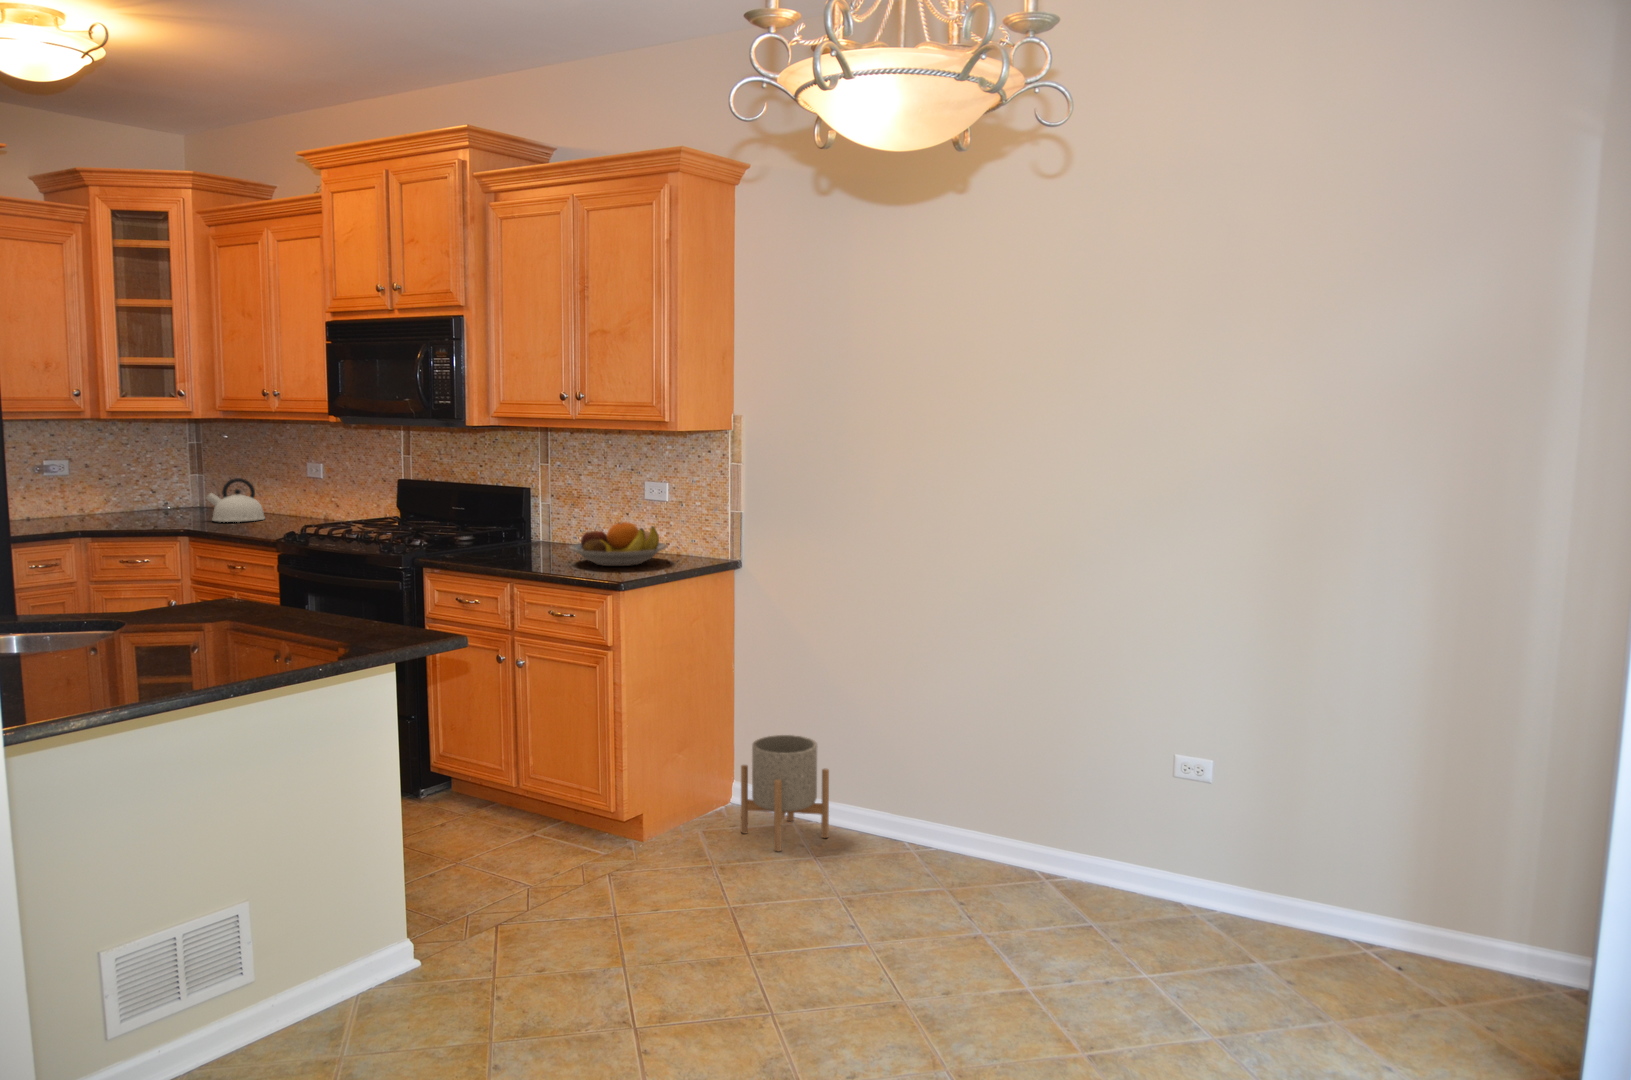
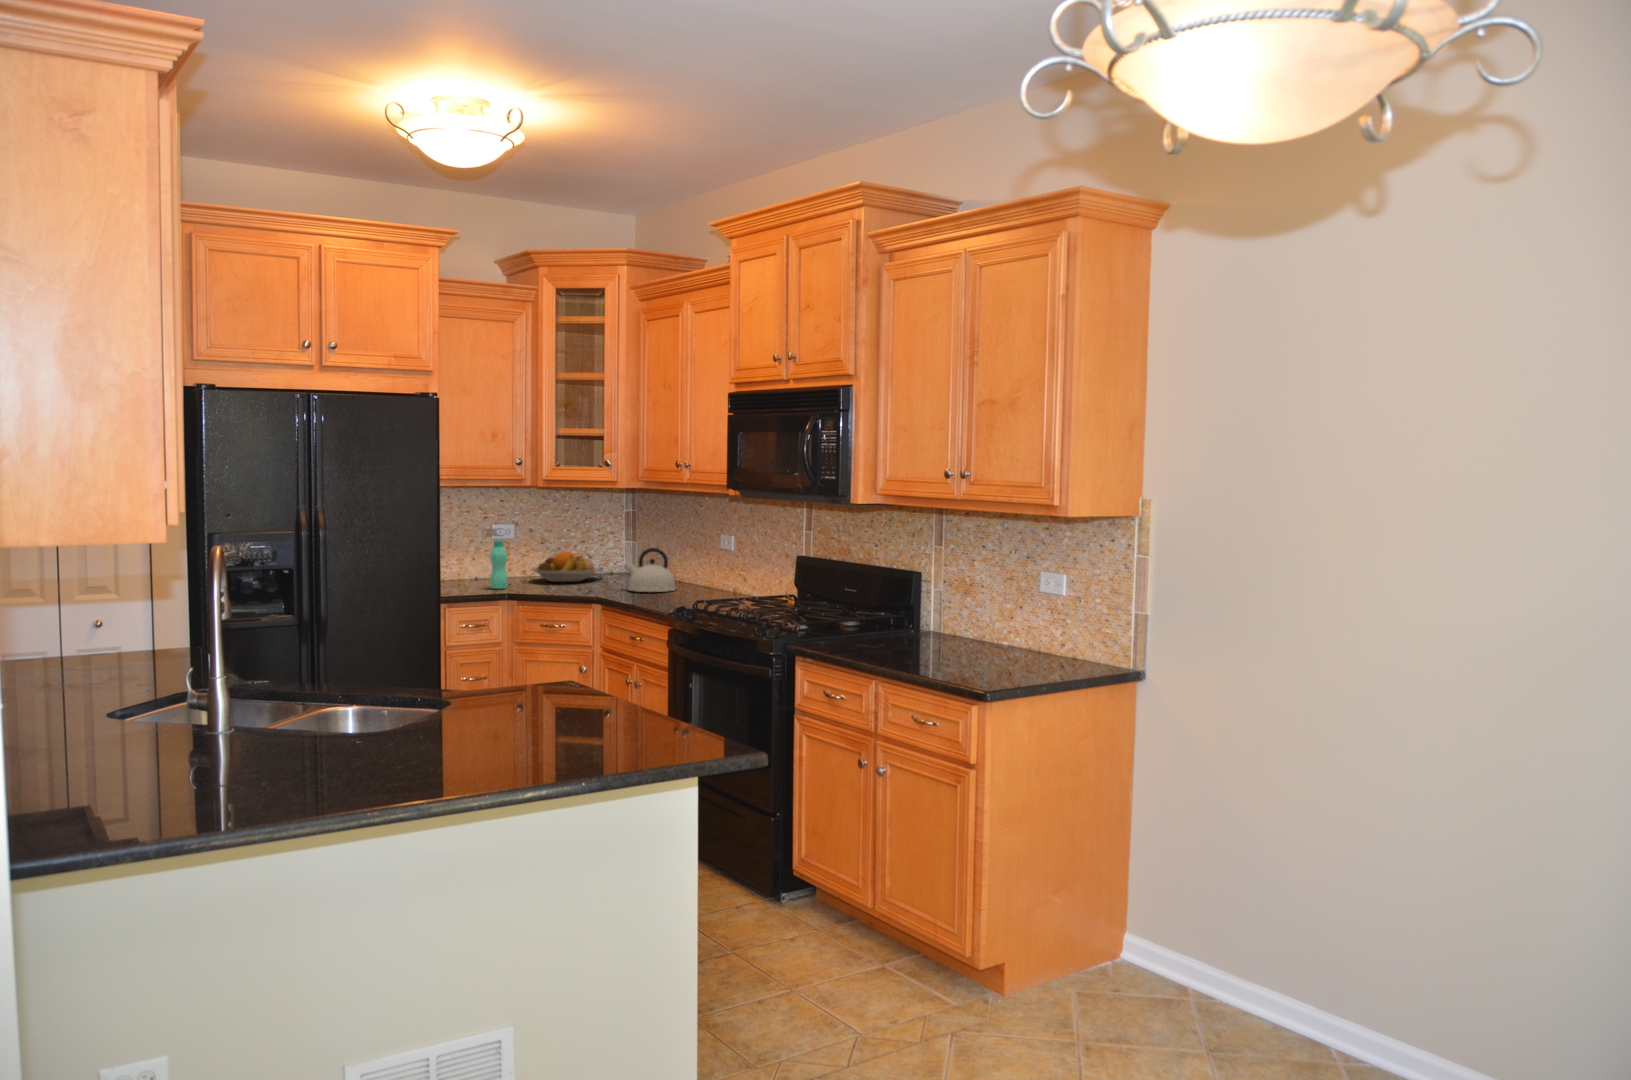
bottle: none [45,476,69,527] -> present [490,540,508,589]
fruit bowl: present [569,522,668,566] -> present [531,551,600,582]
planter: present [741,735,829,851] -> none [1124,890,1237,1036]

